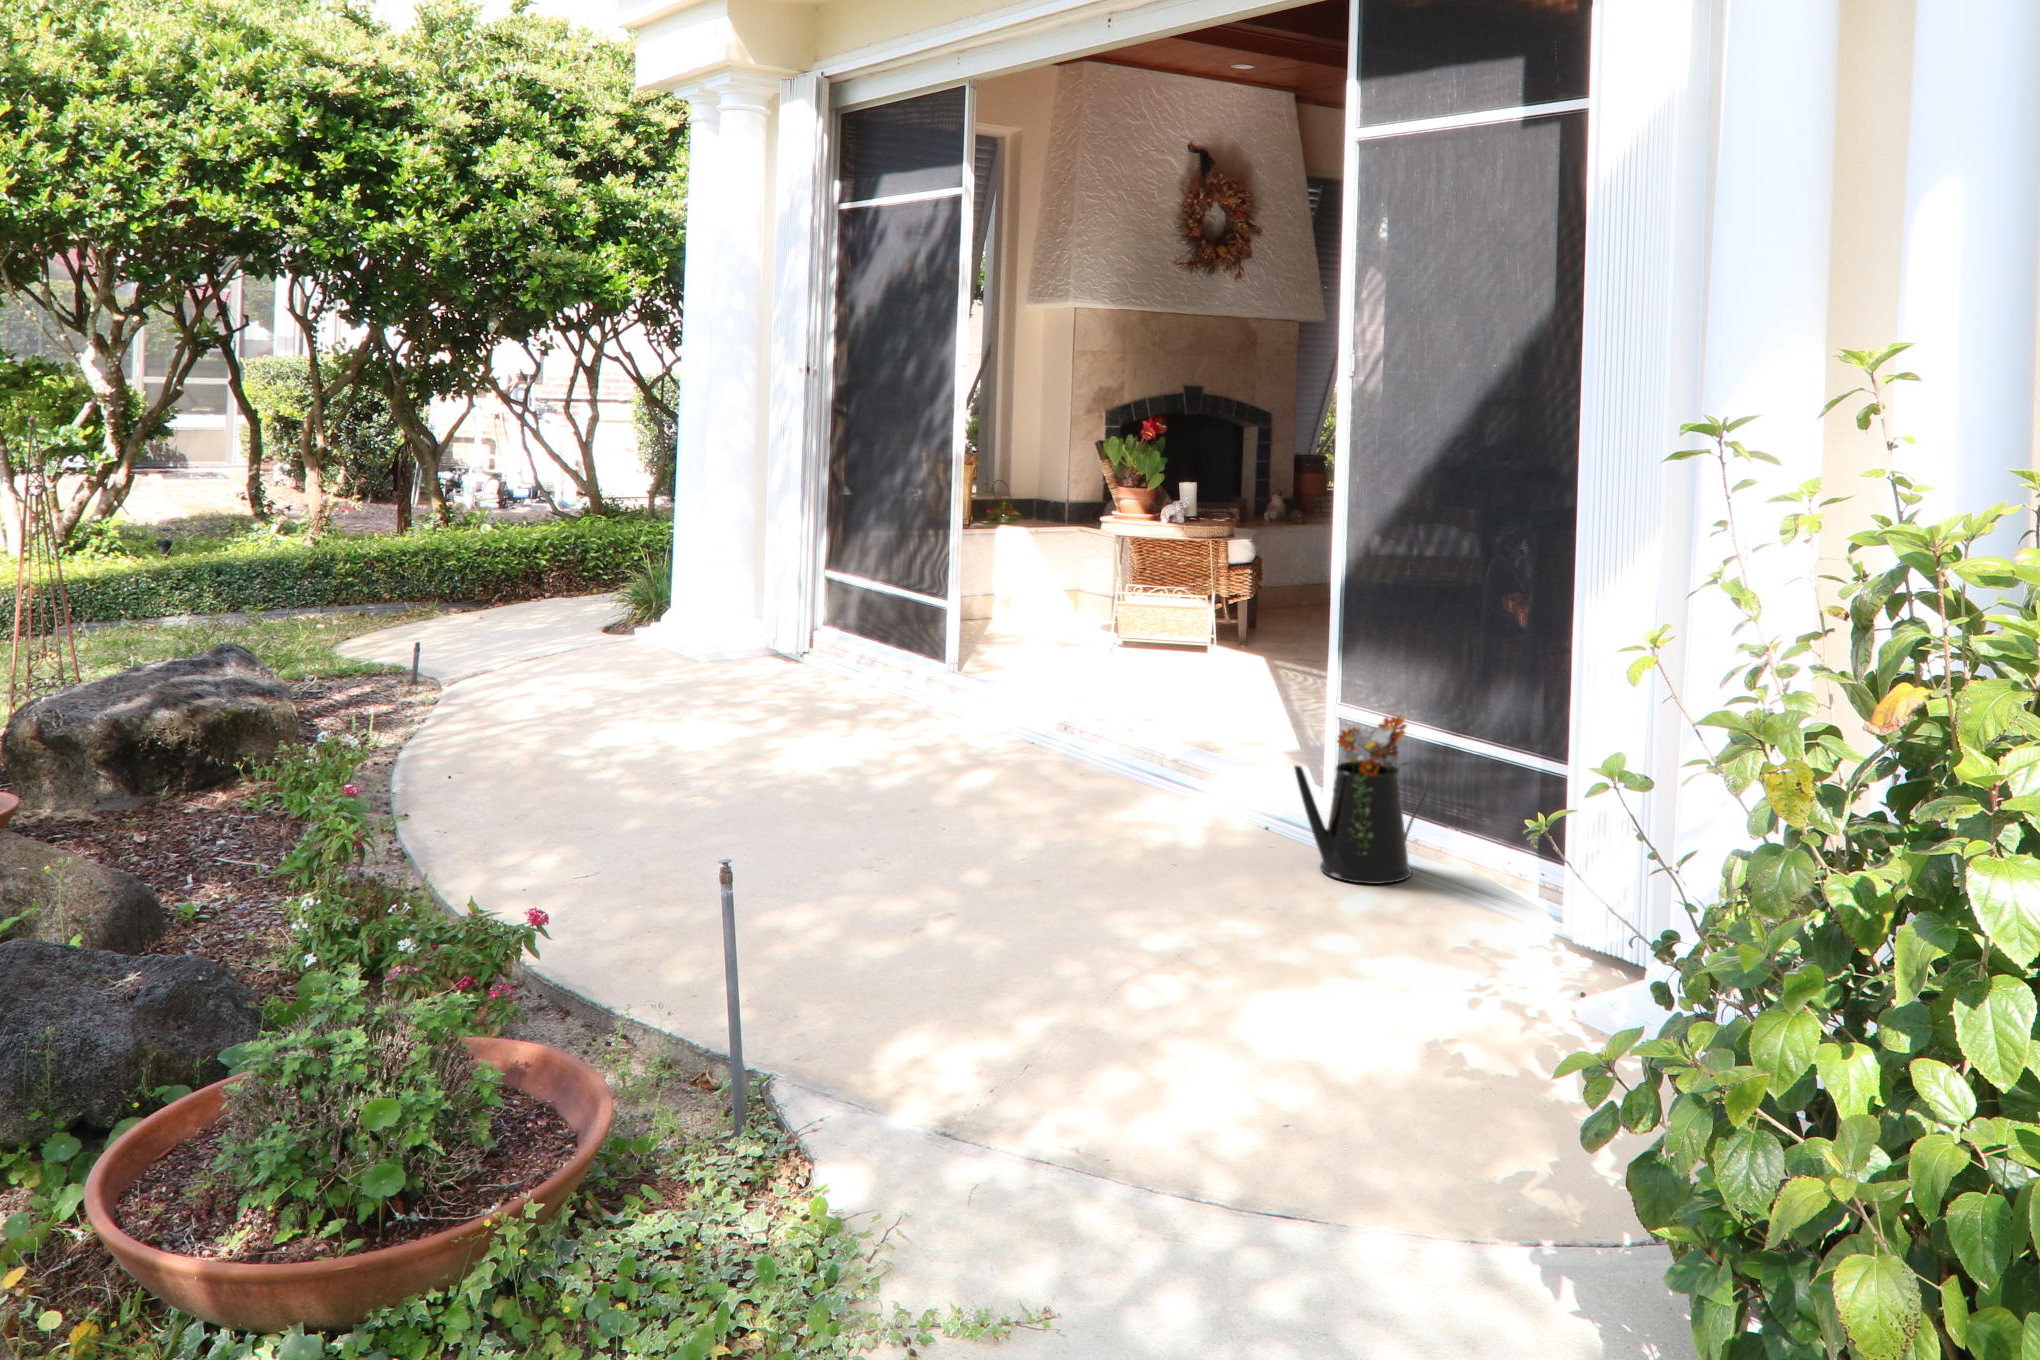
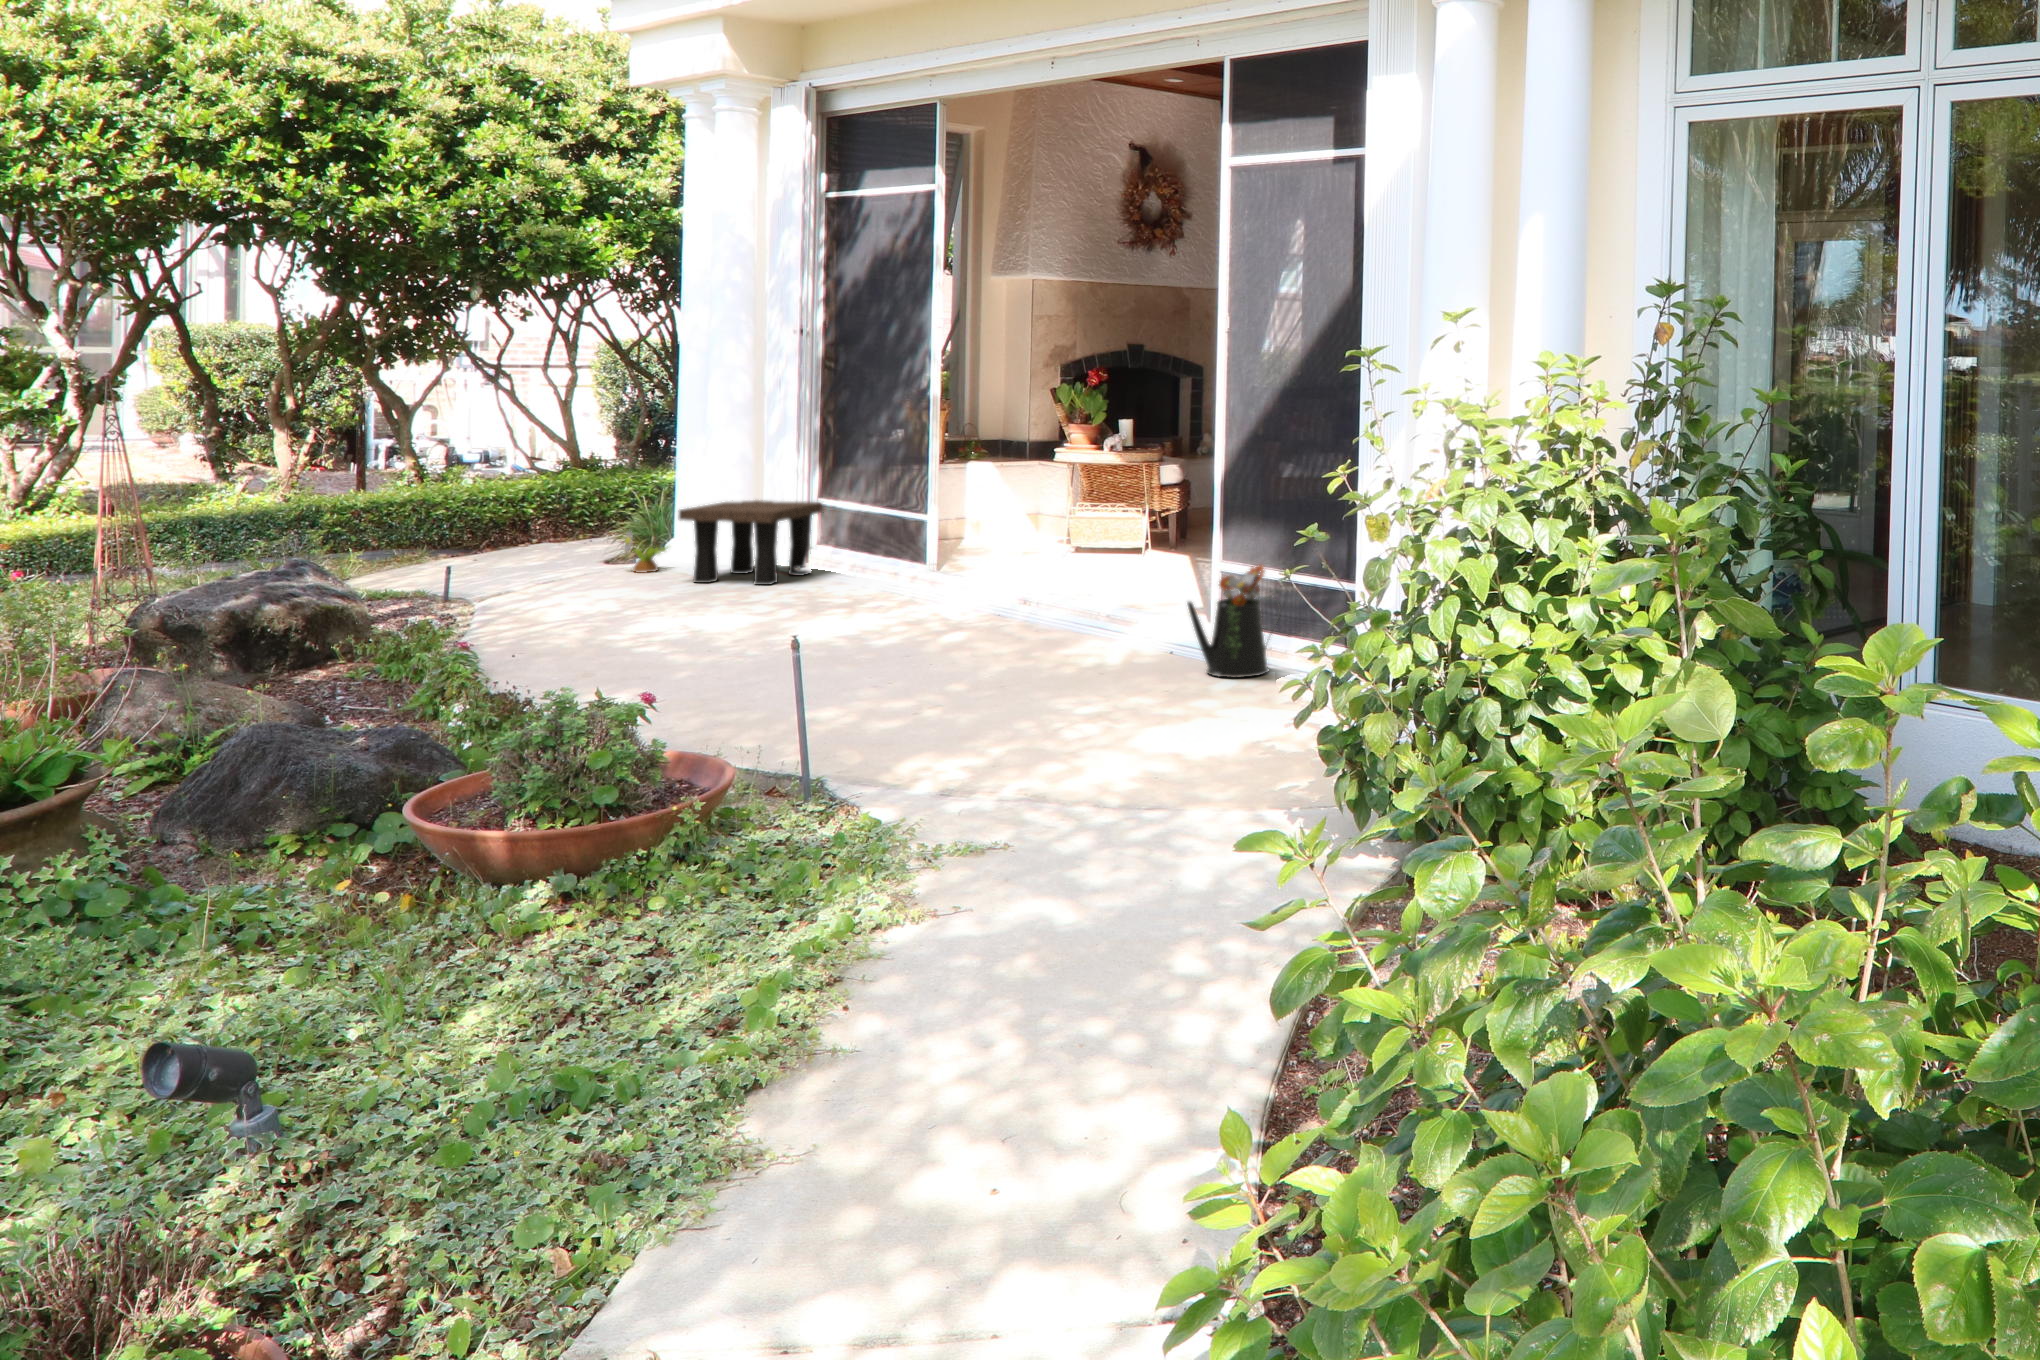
side table: none [673,569,837,677] -> present [679,500,824,585]
decorative plant: none [620,599,669,651] -> present [625,532,667,573]

